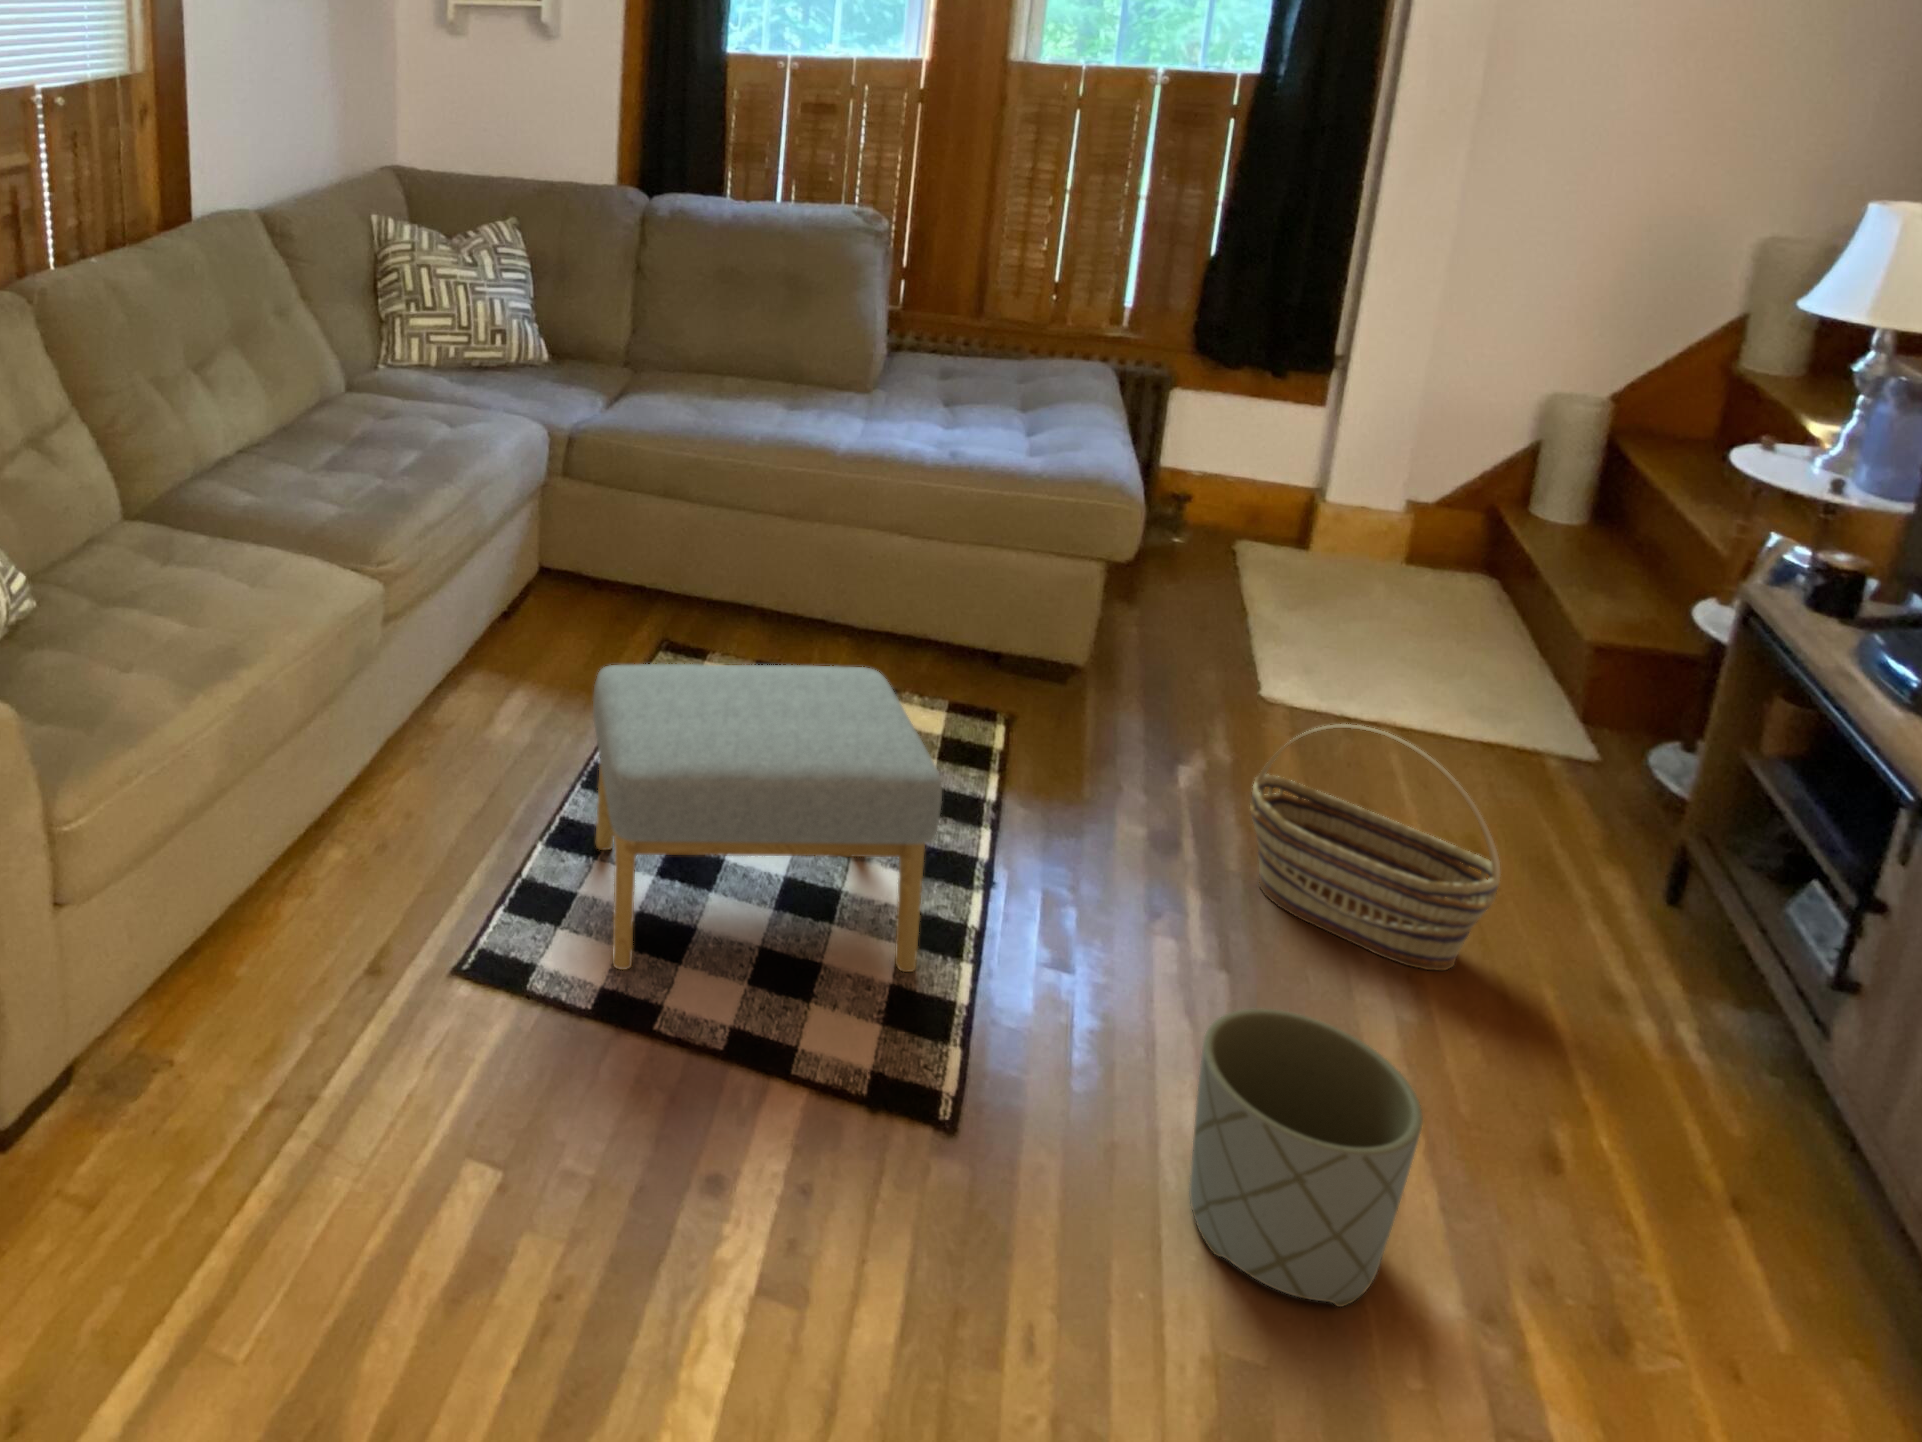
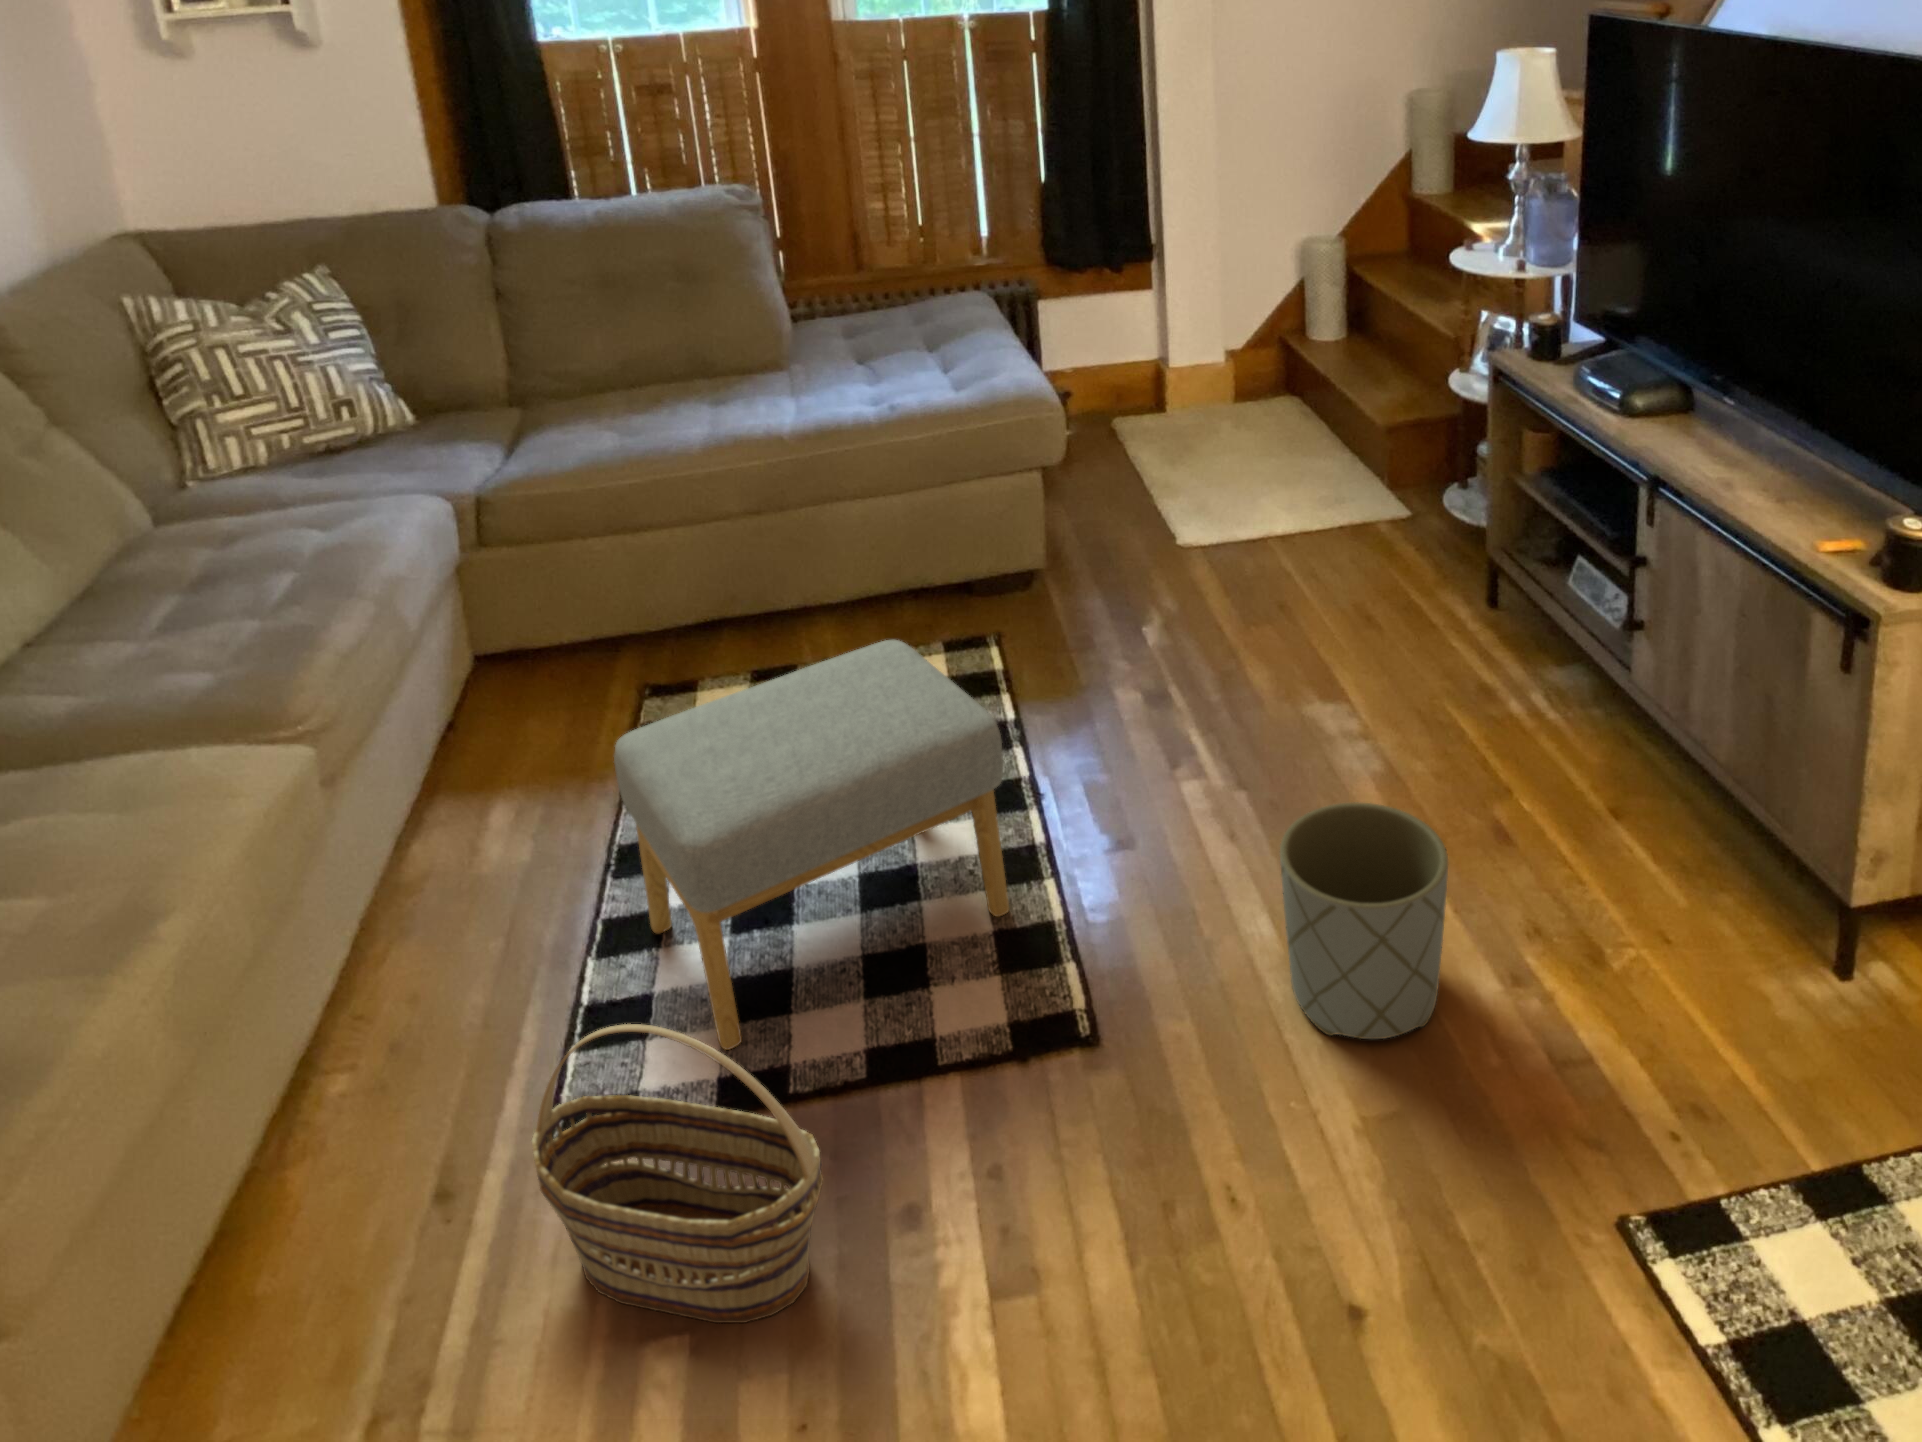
basket: present [1250,724,1501,970] -> present [532,1024,823,1323]

